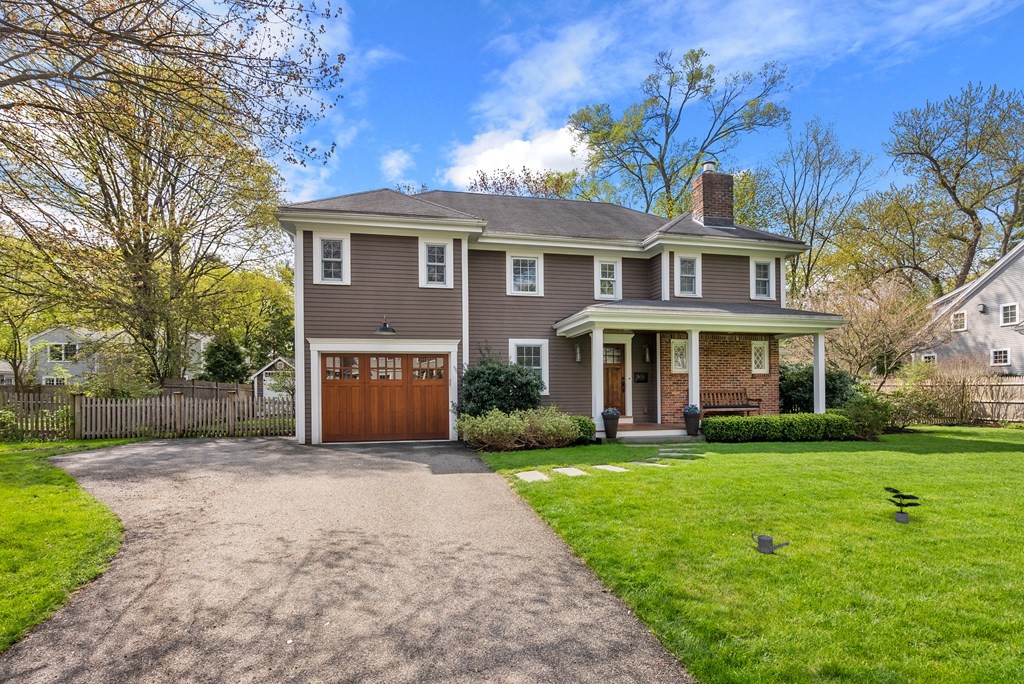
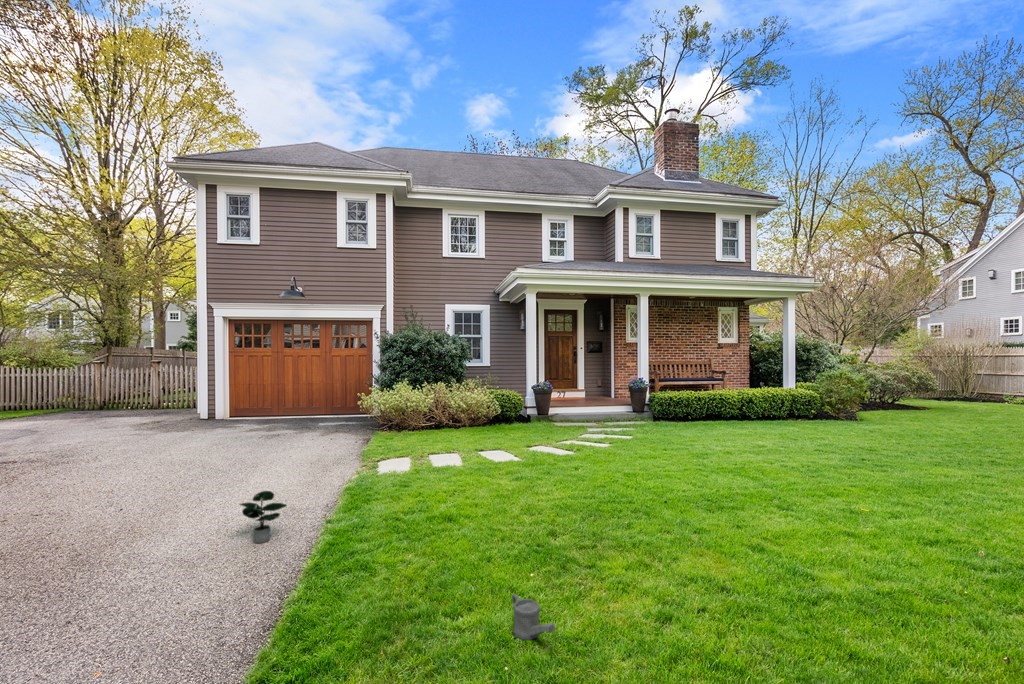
potted plant: present [884,487,921,523] -> present [240,491,287,543]

